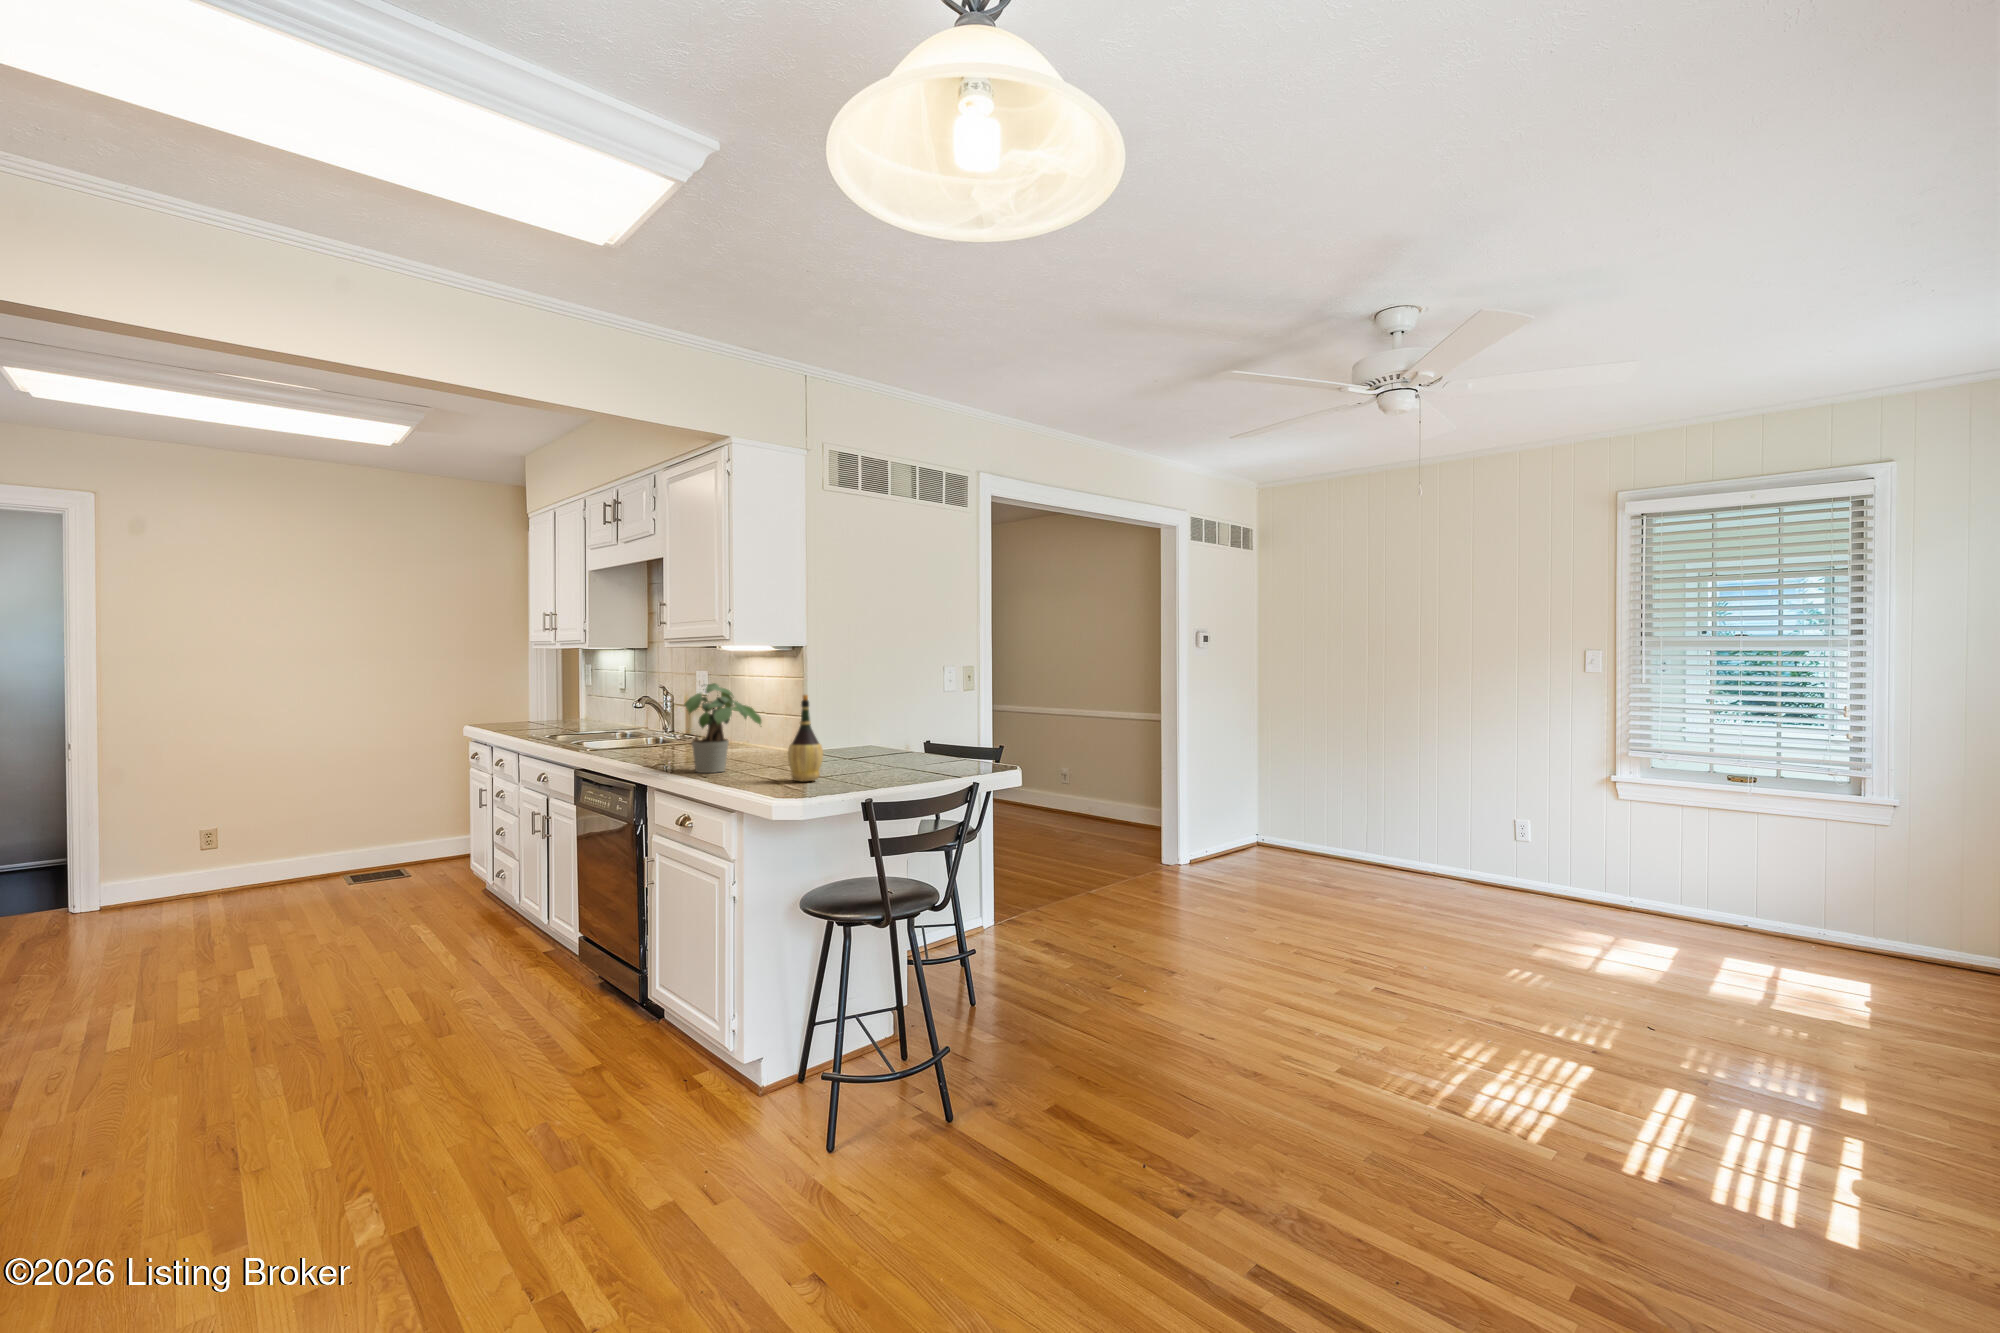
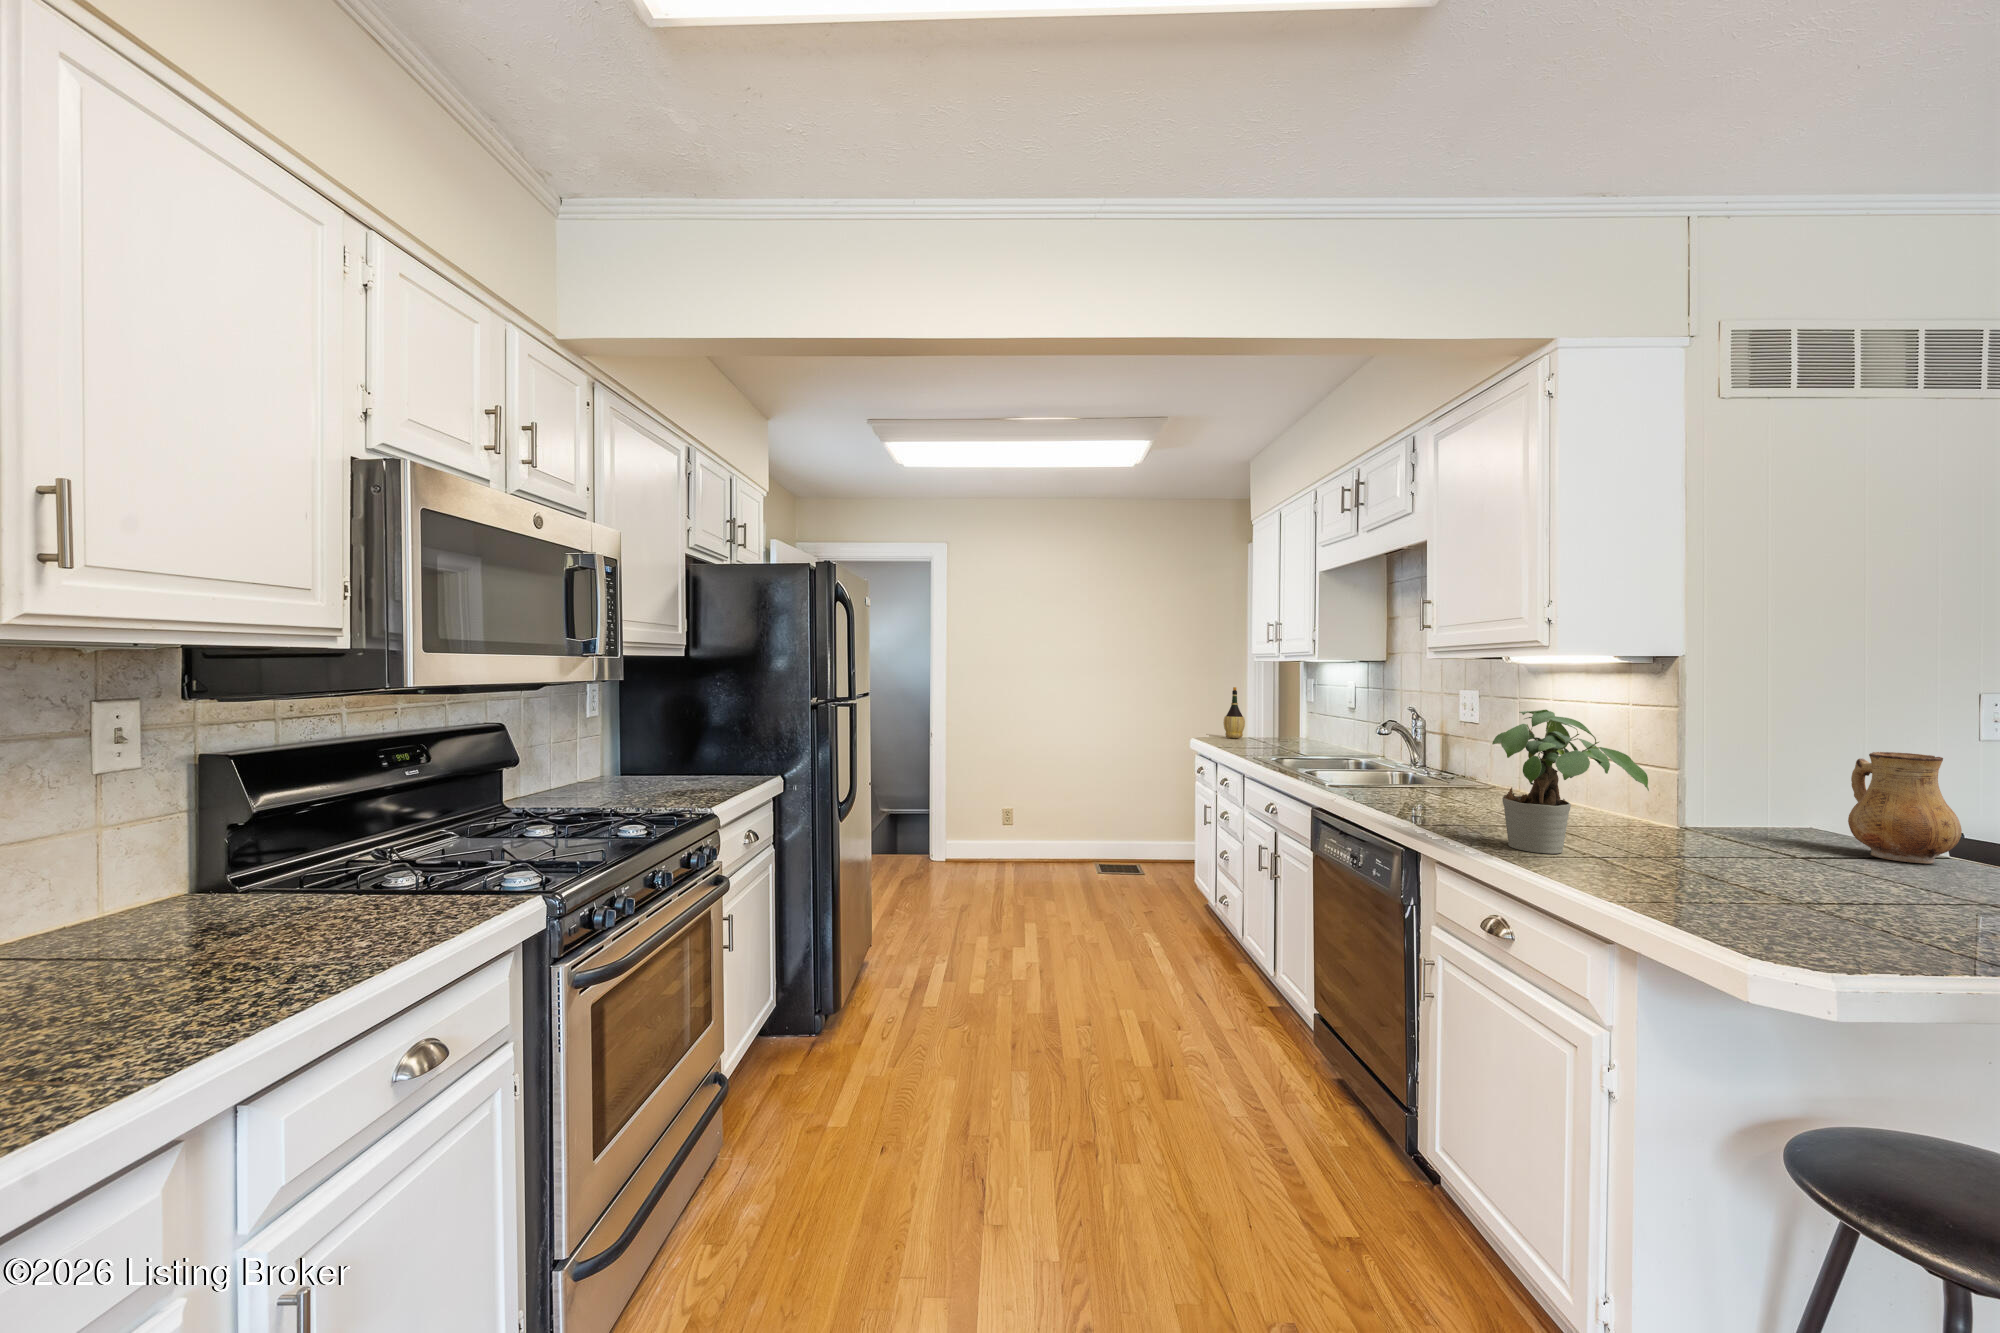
wine bottle: present [788,695,823,781] -> present [1223,687,1245,738]
ceramic pitcher: none [876,699,916,757] -> present [1848,752,1962,863]

